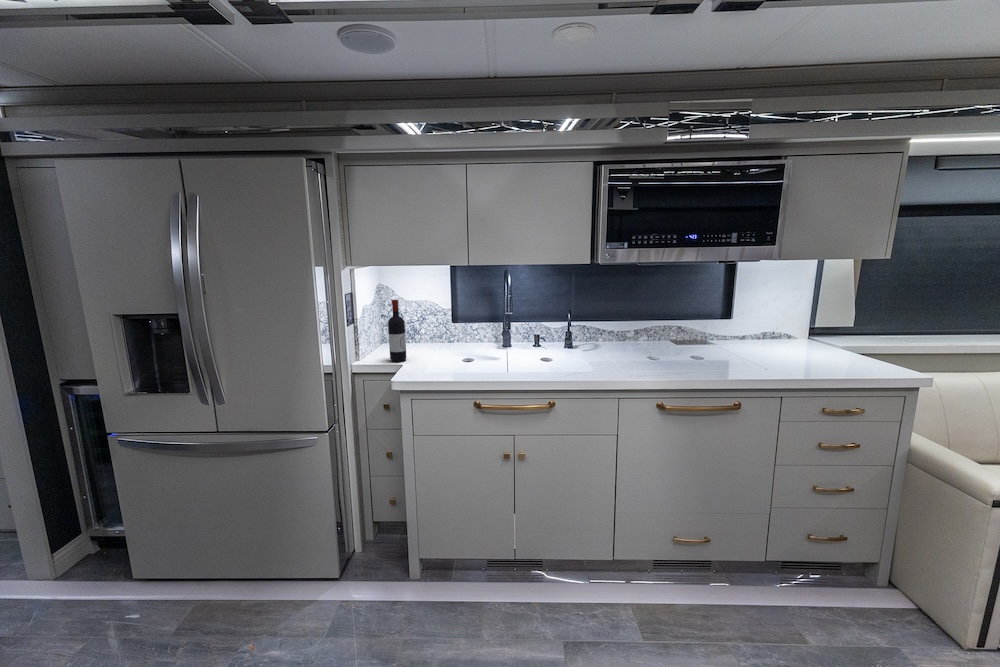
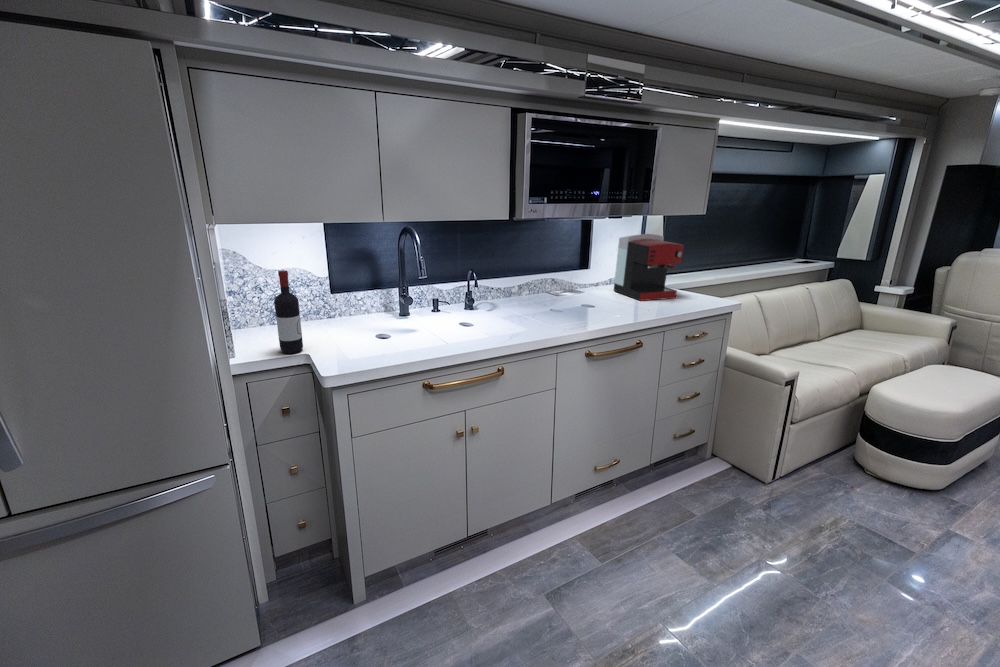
coffee maker: none [758,282,843,362] -> present [614,234,685,301]

